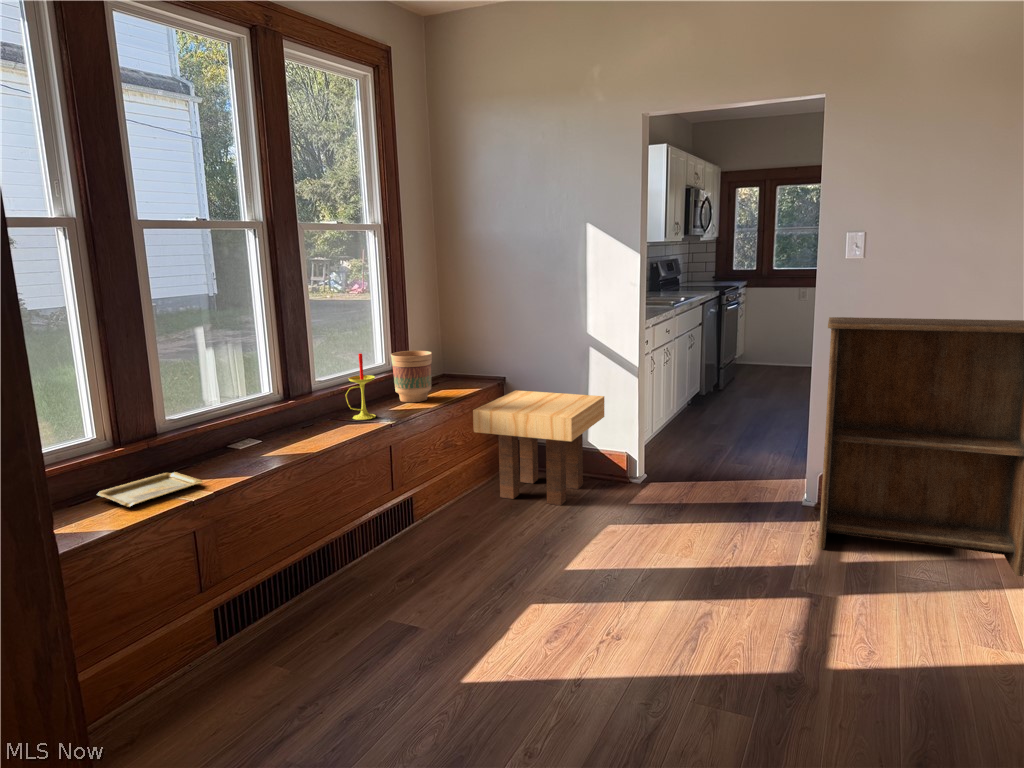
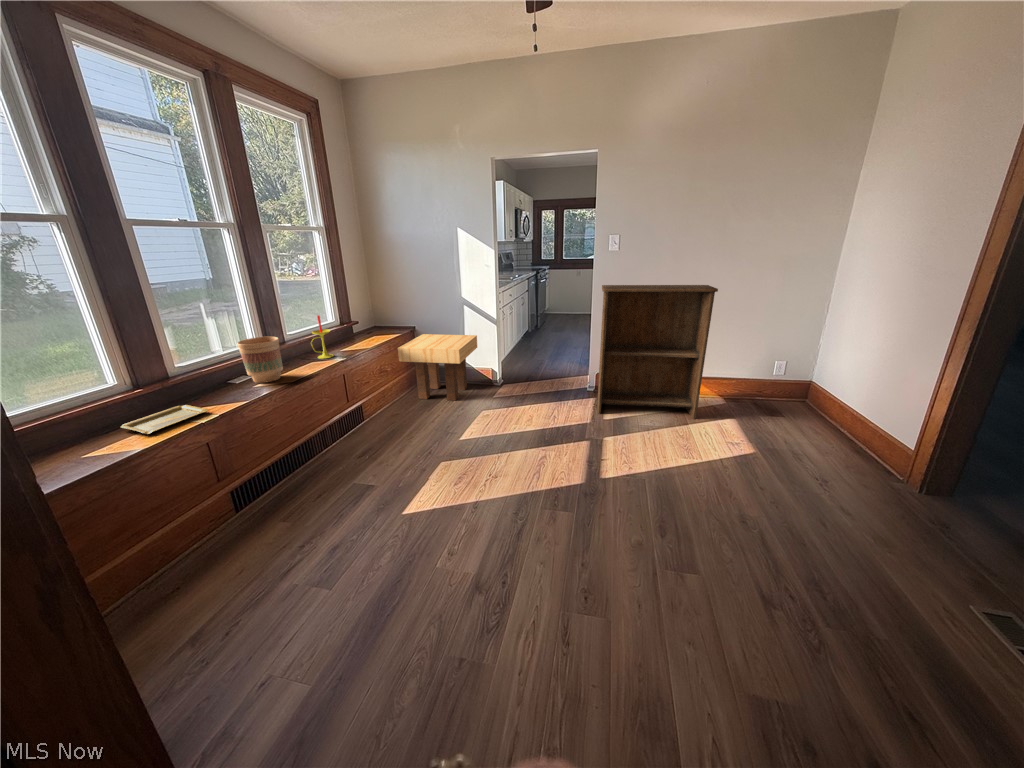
flower pot: present [391,351,432,402] -> present [237,337,283,383]

